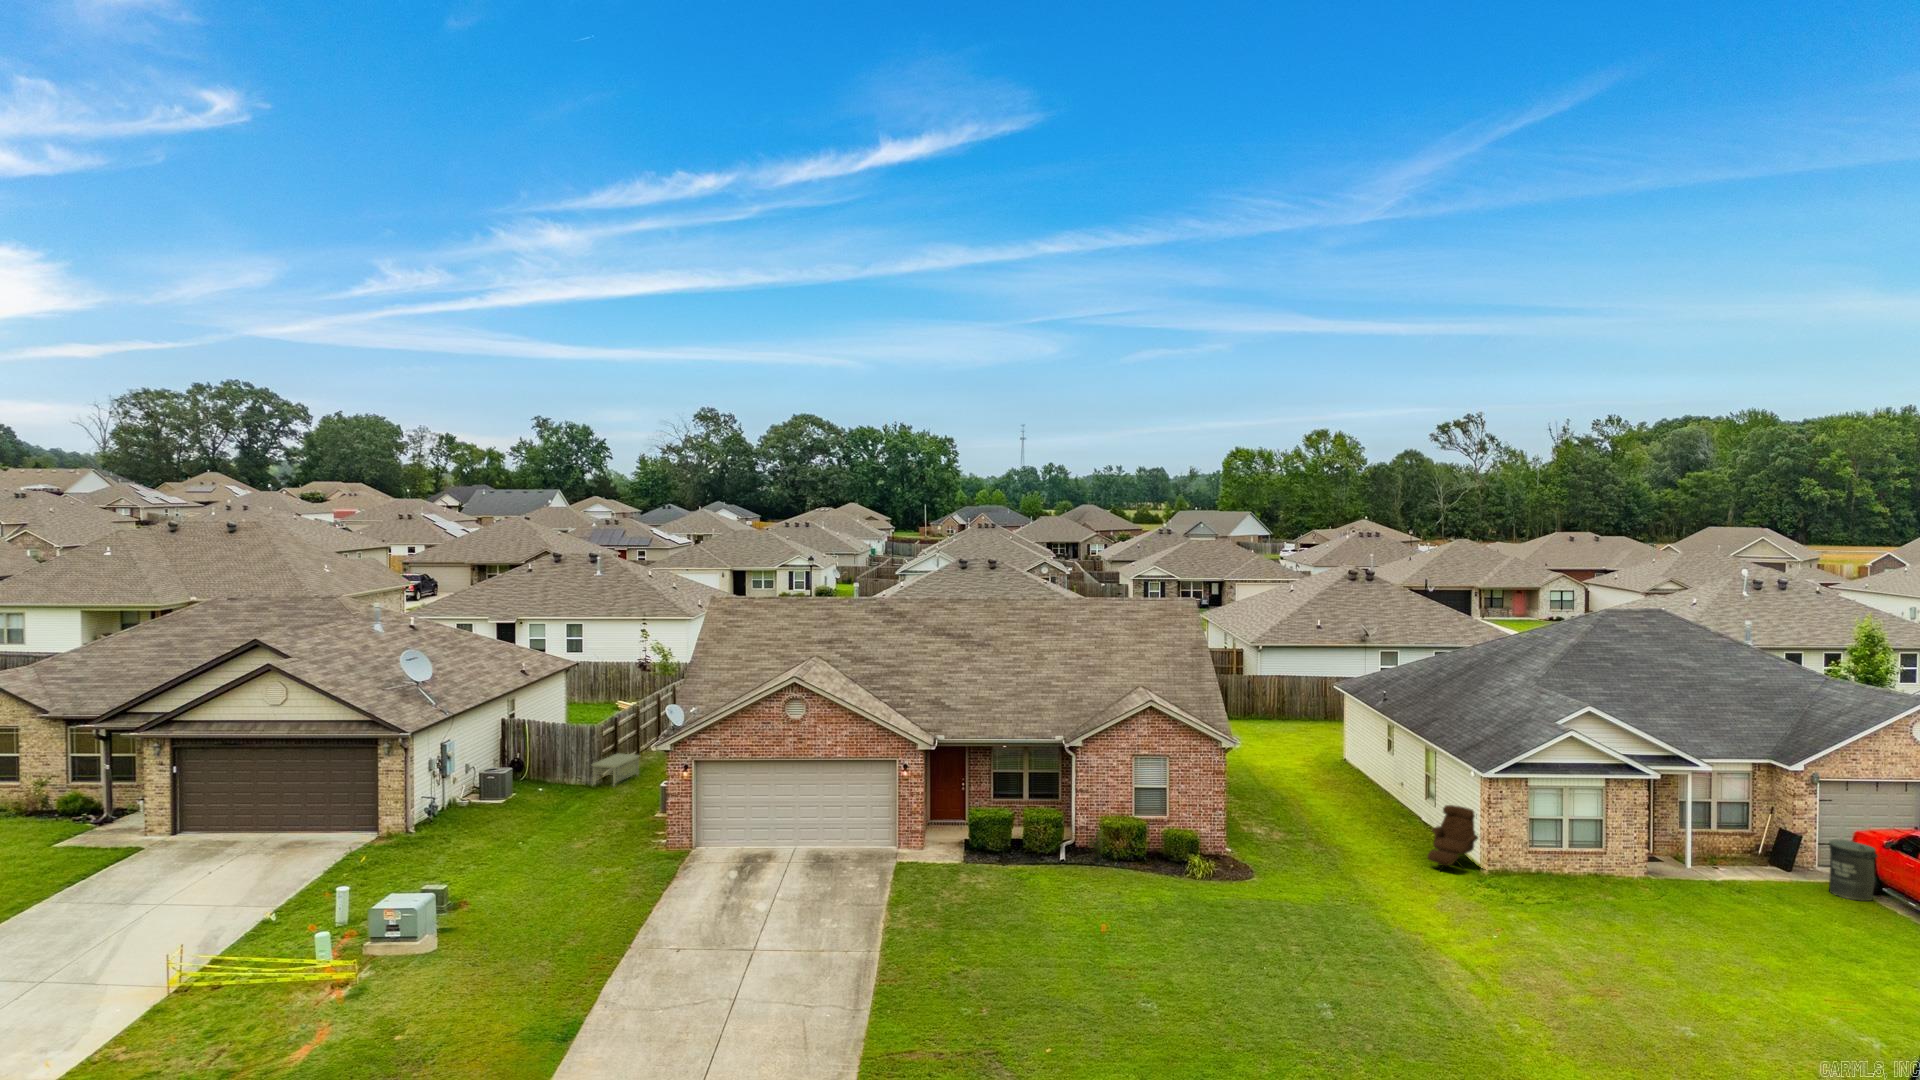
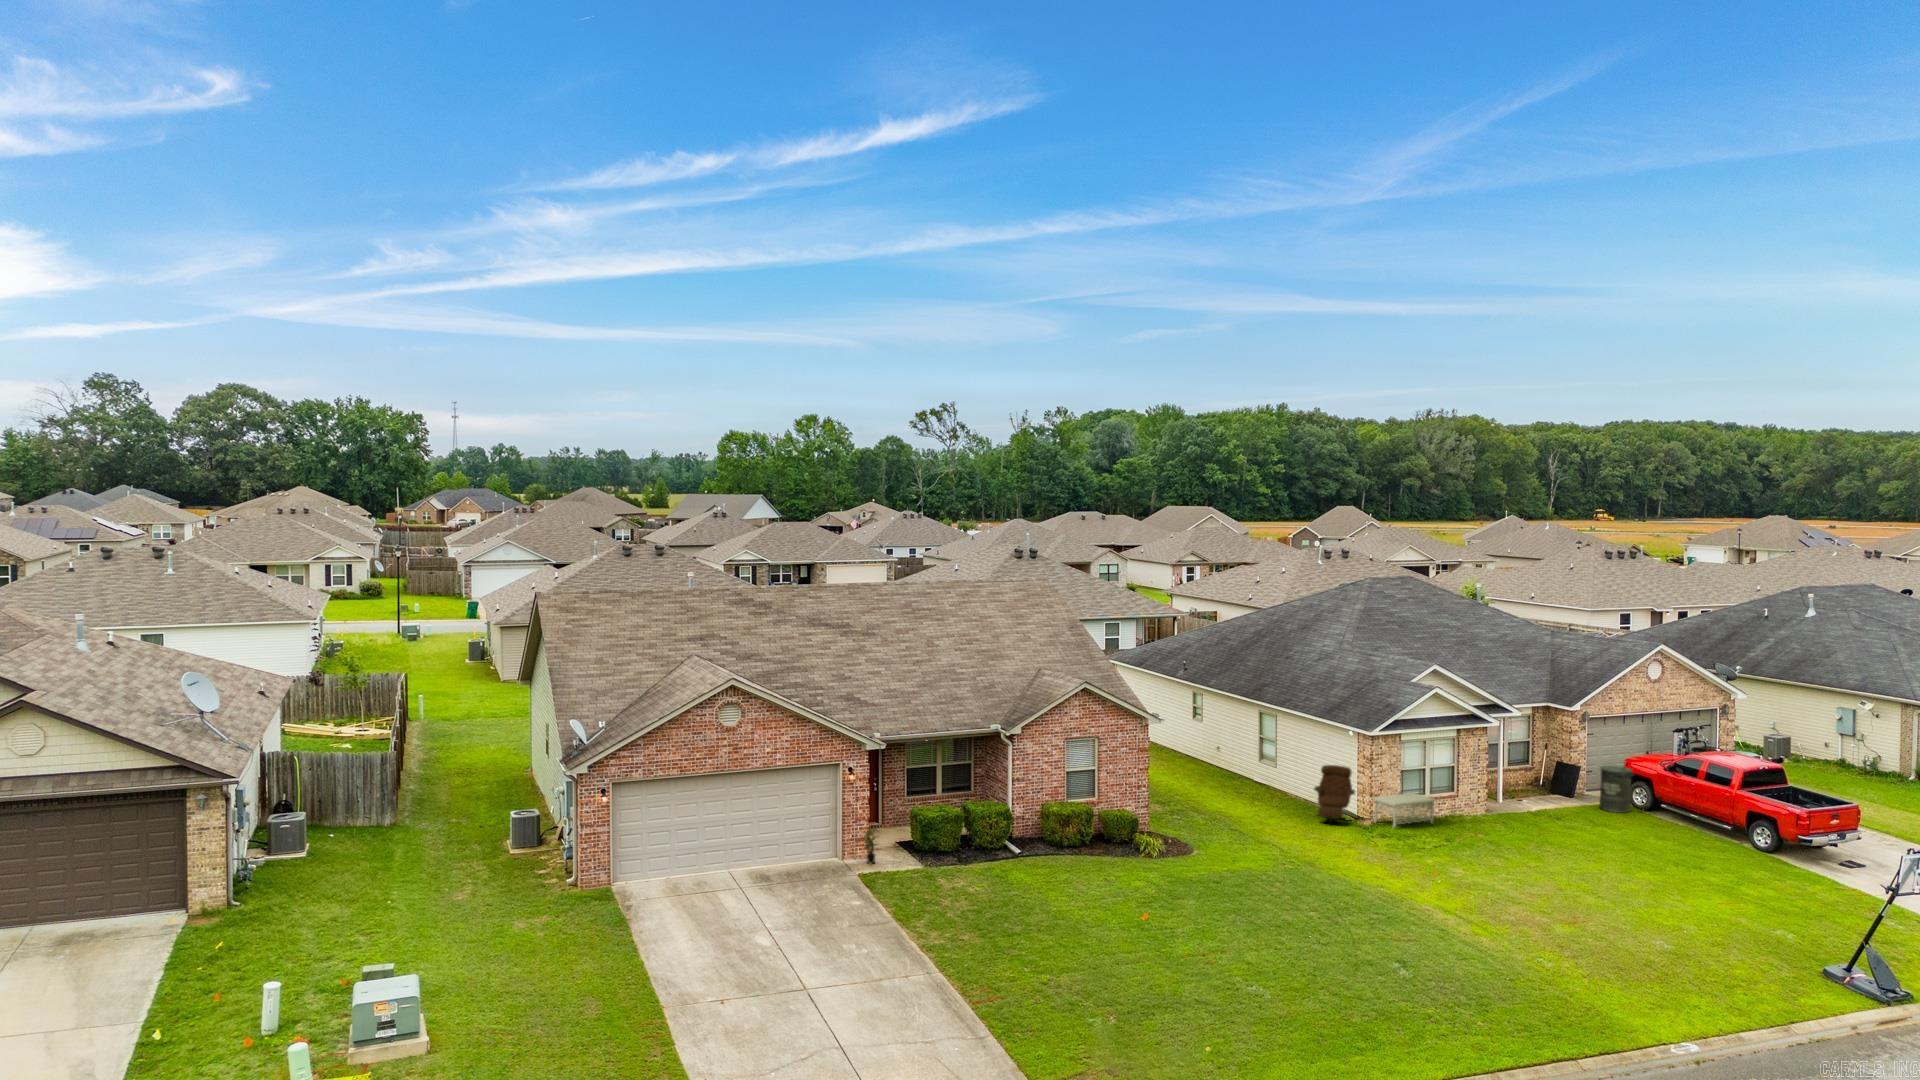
storage bench: present [592,753,639,786] -> present [1372,793,1435,828]
potted plant: present [1089,831,1104,865] -> present [864,828,878,864]

